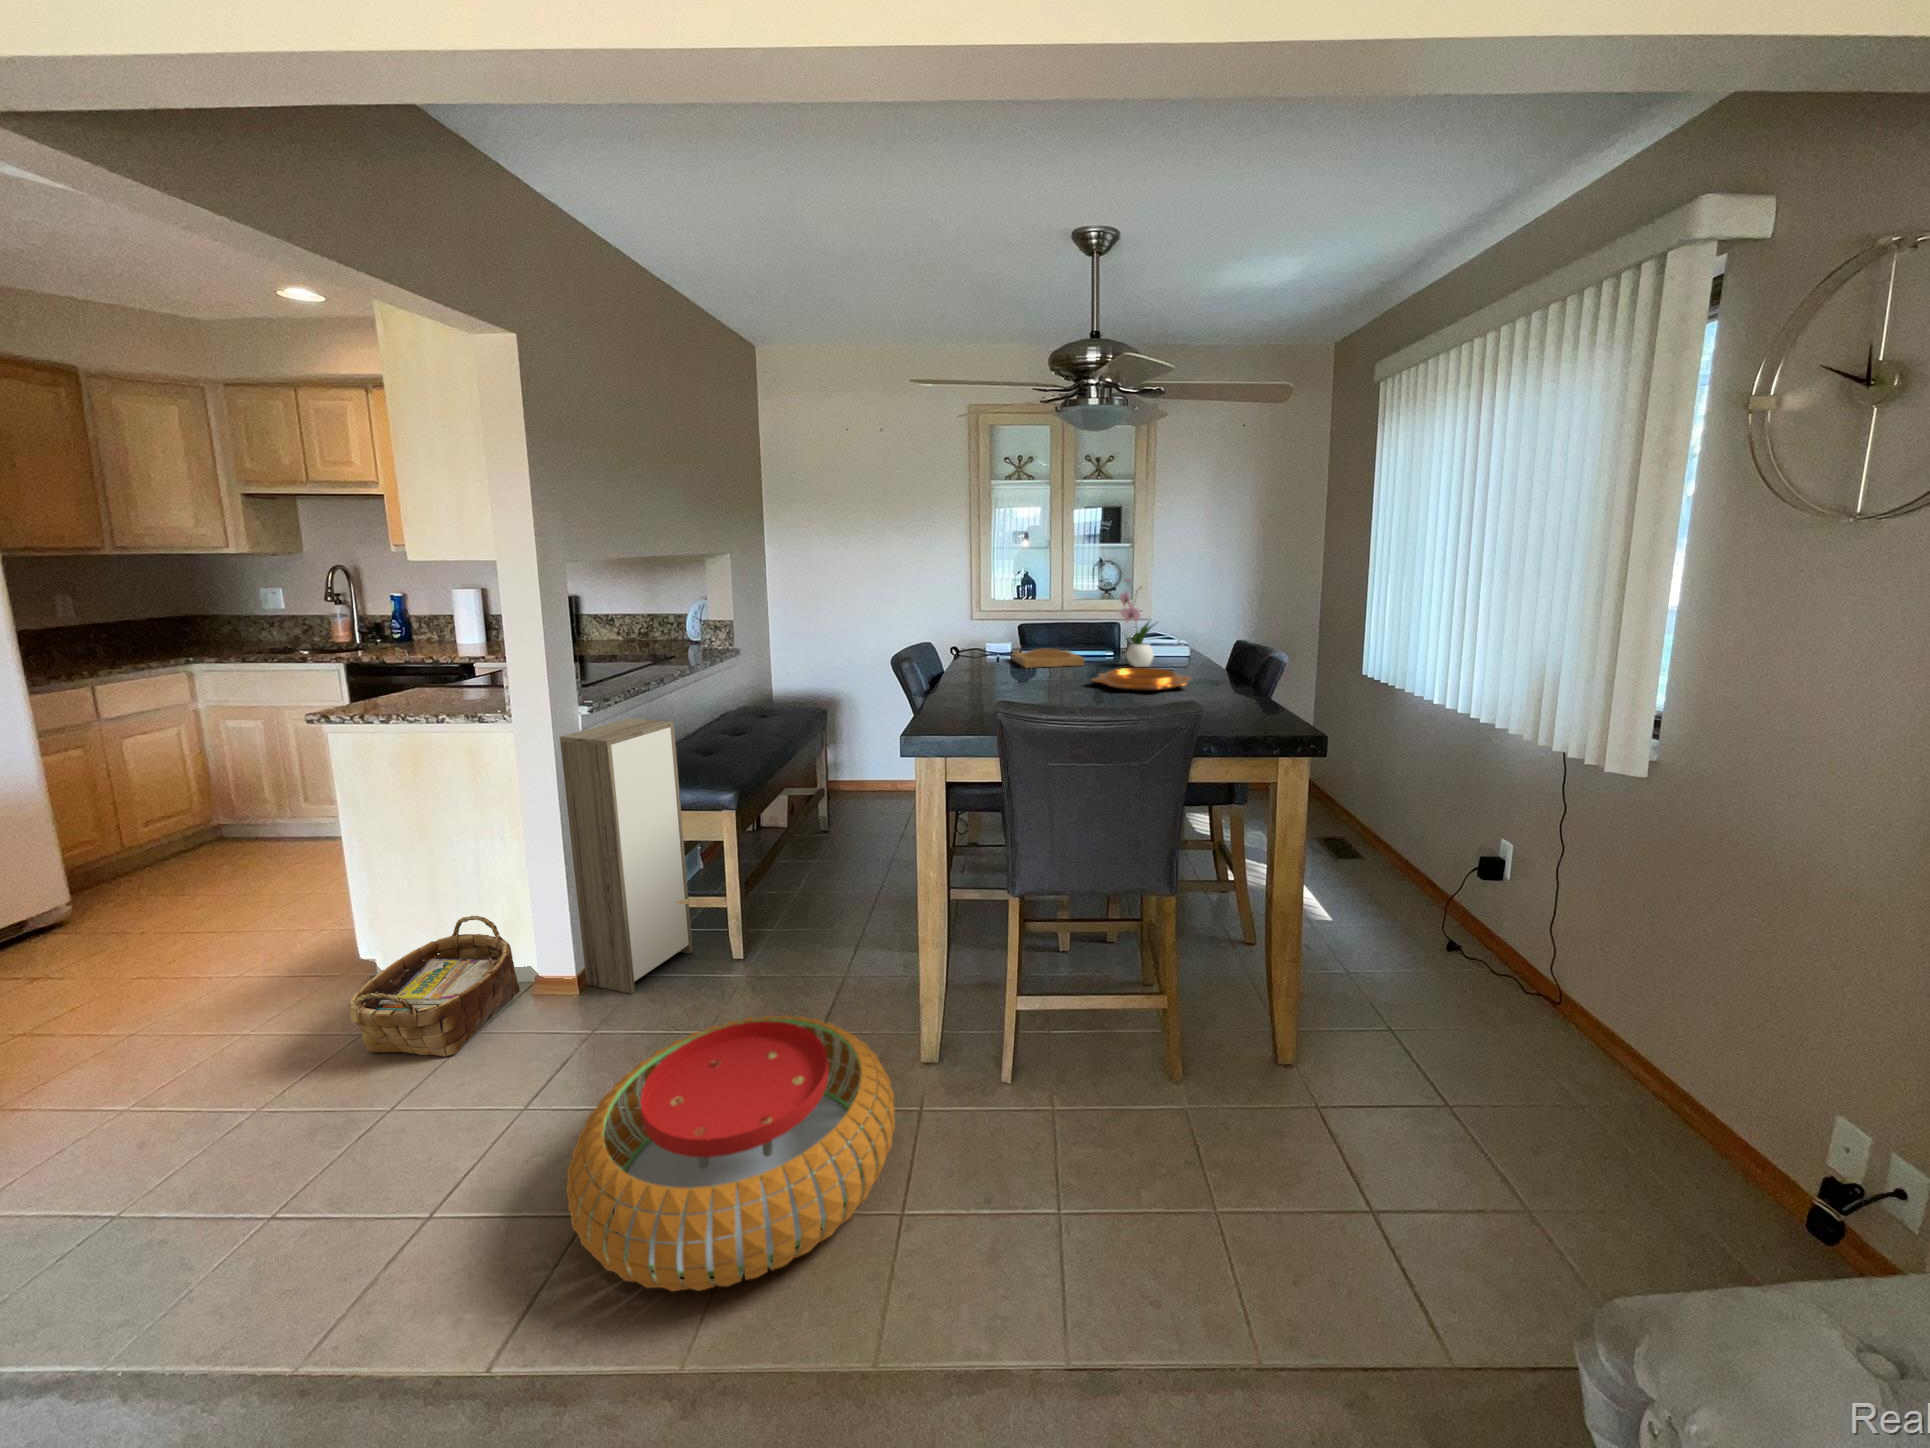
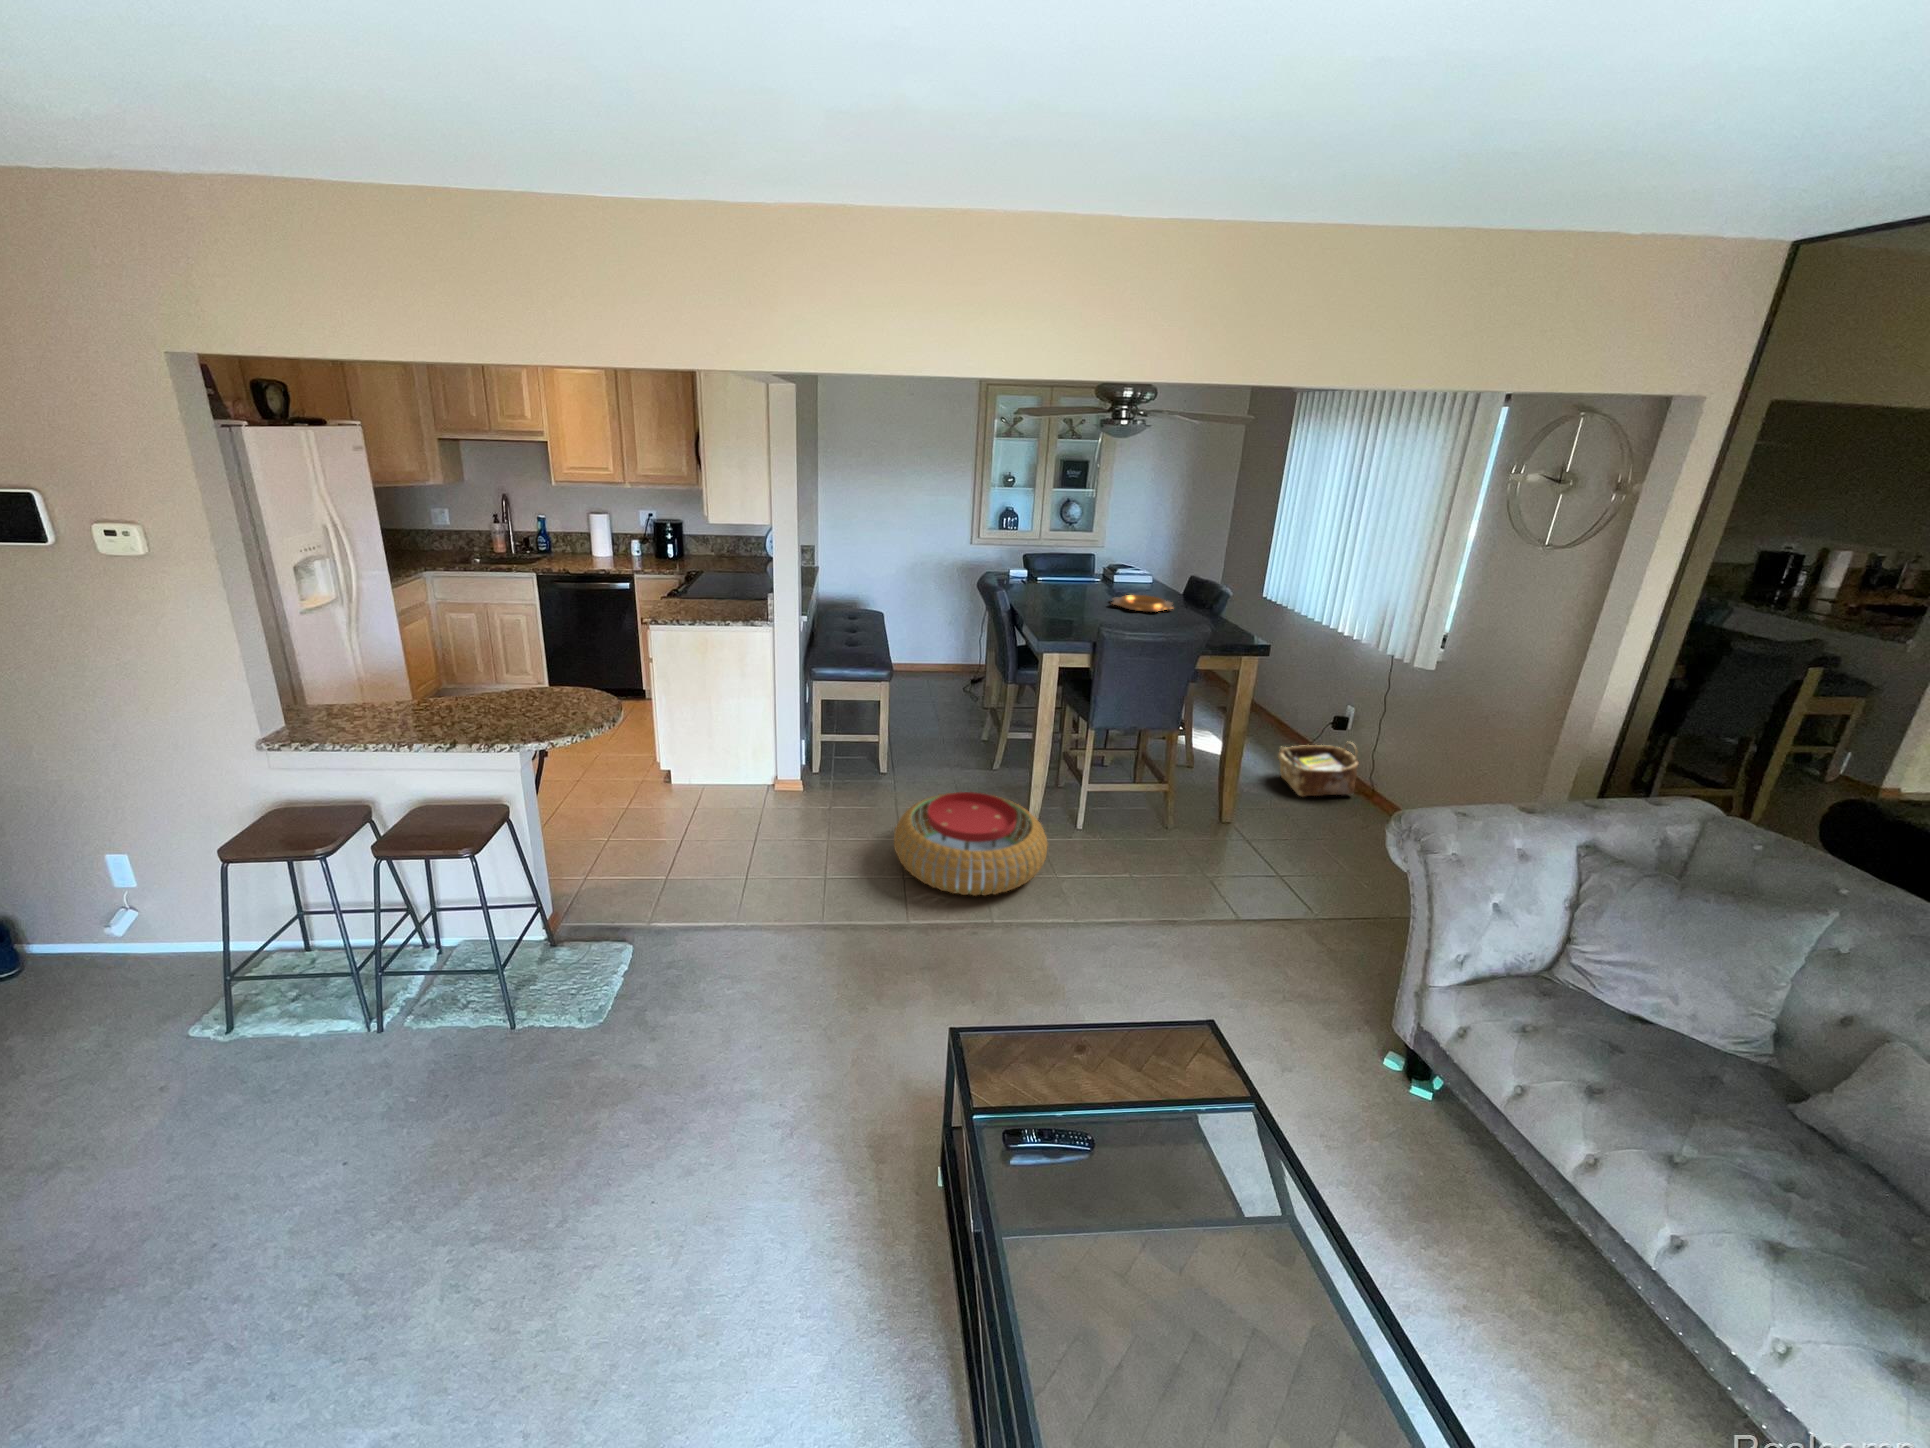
flower arrangement: present [1120,580,1154,667] -> none [1117,532,1145,592]
tray: present [1012,649,1084,668] -> none [1036,577,1092,591]
storage cabinet: present [560,718,693,994] -> none [800,623,852,791]
woven basket: present [349,916,520,1057] -> present [1278,742,1359,797]

